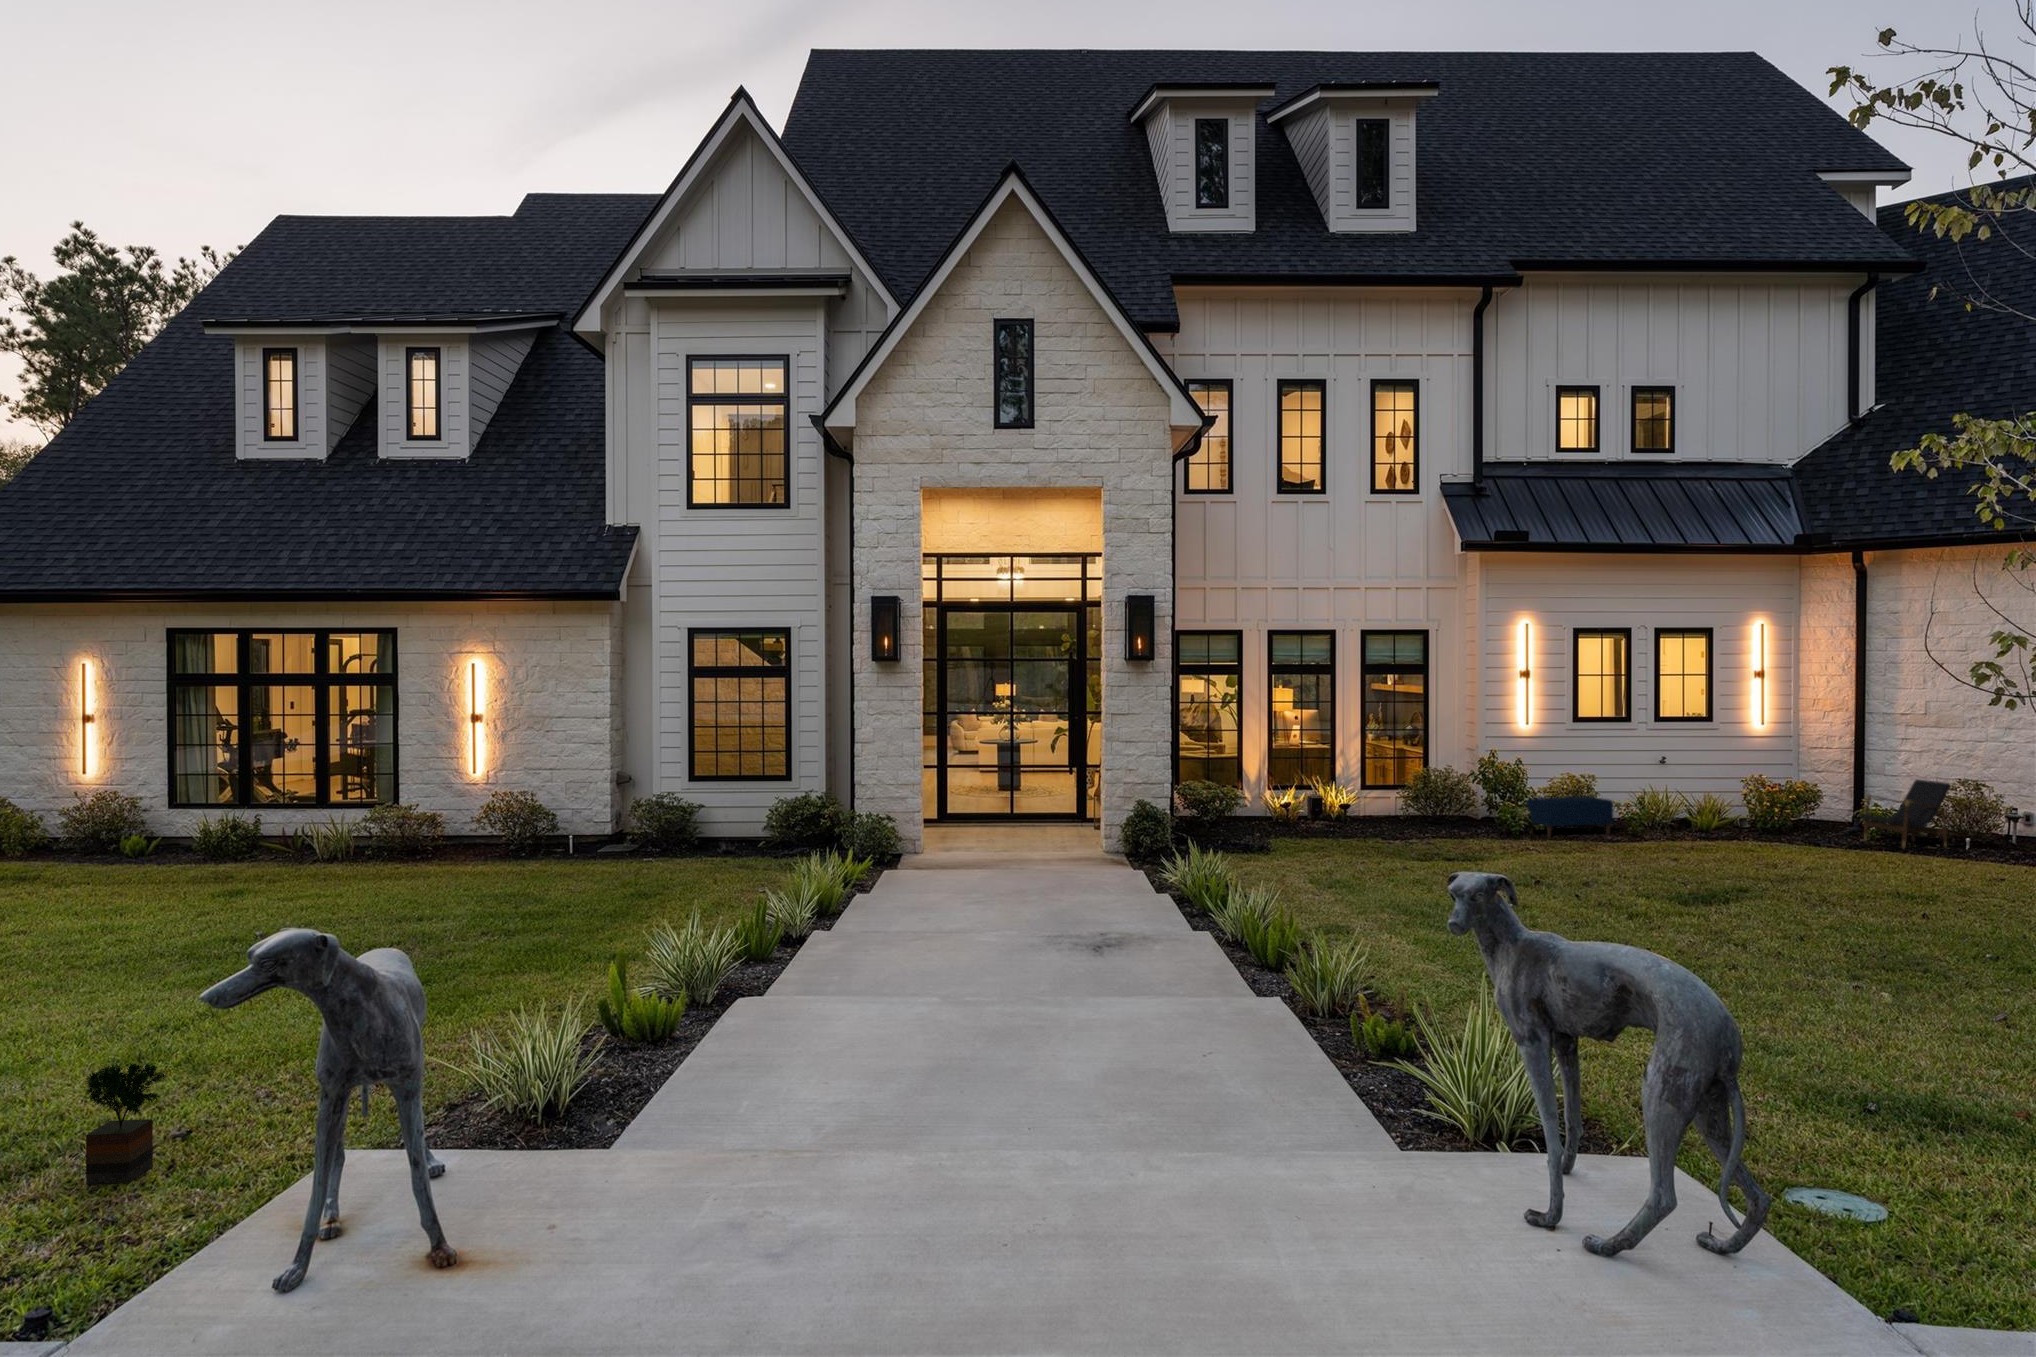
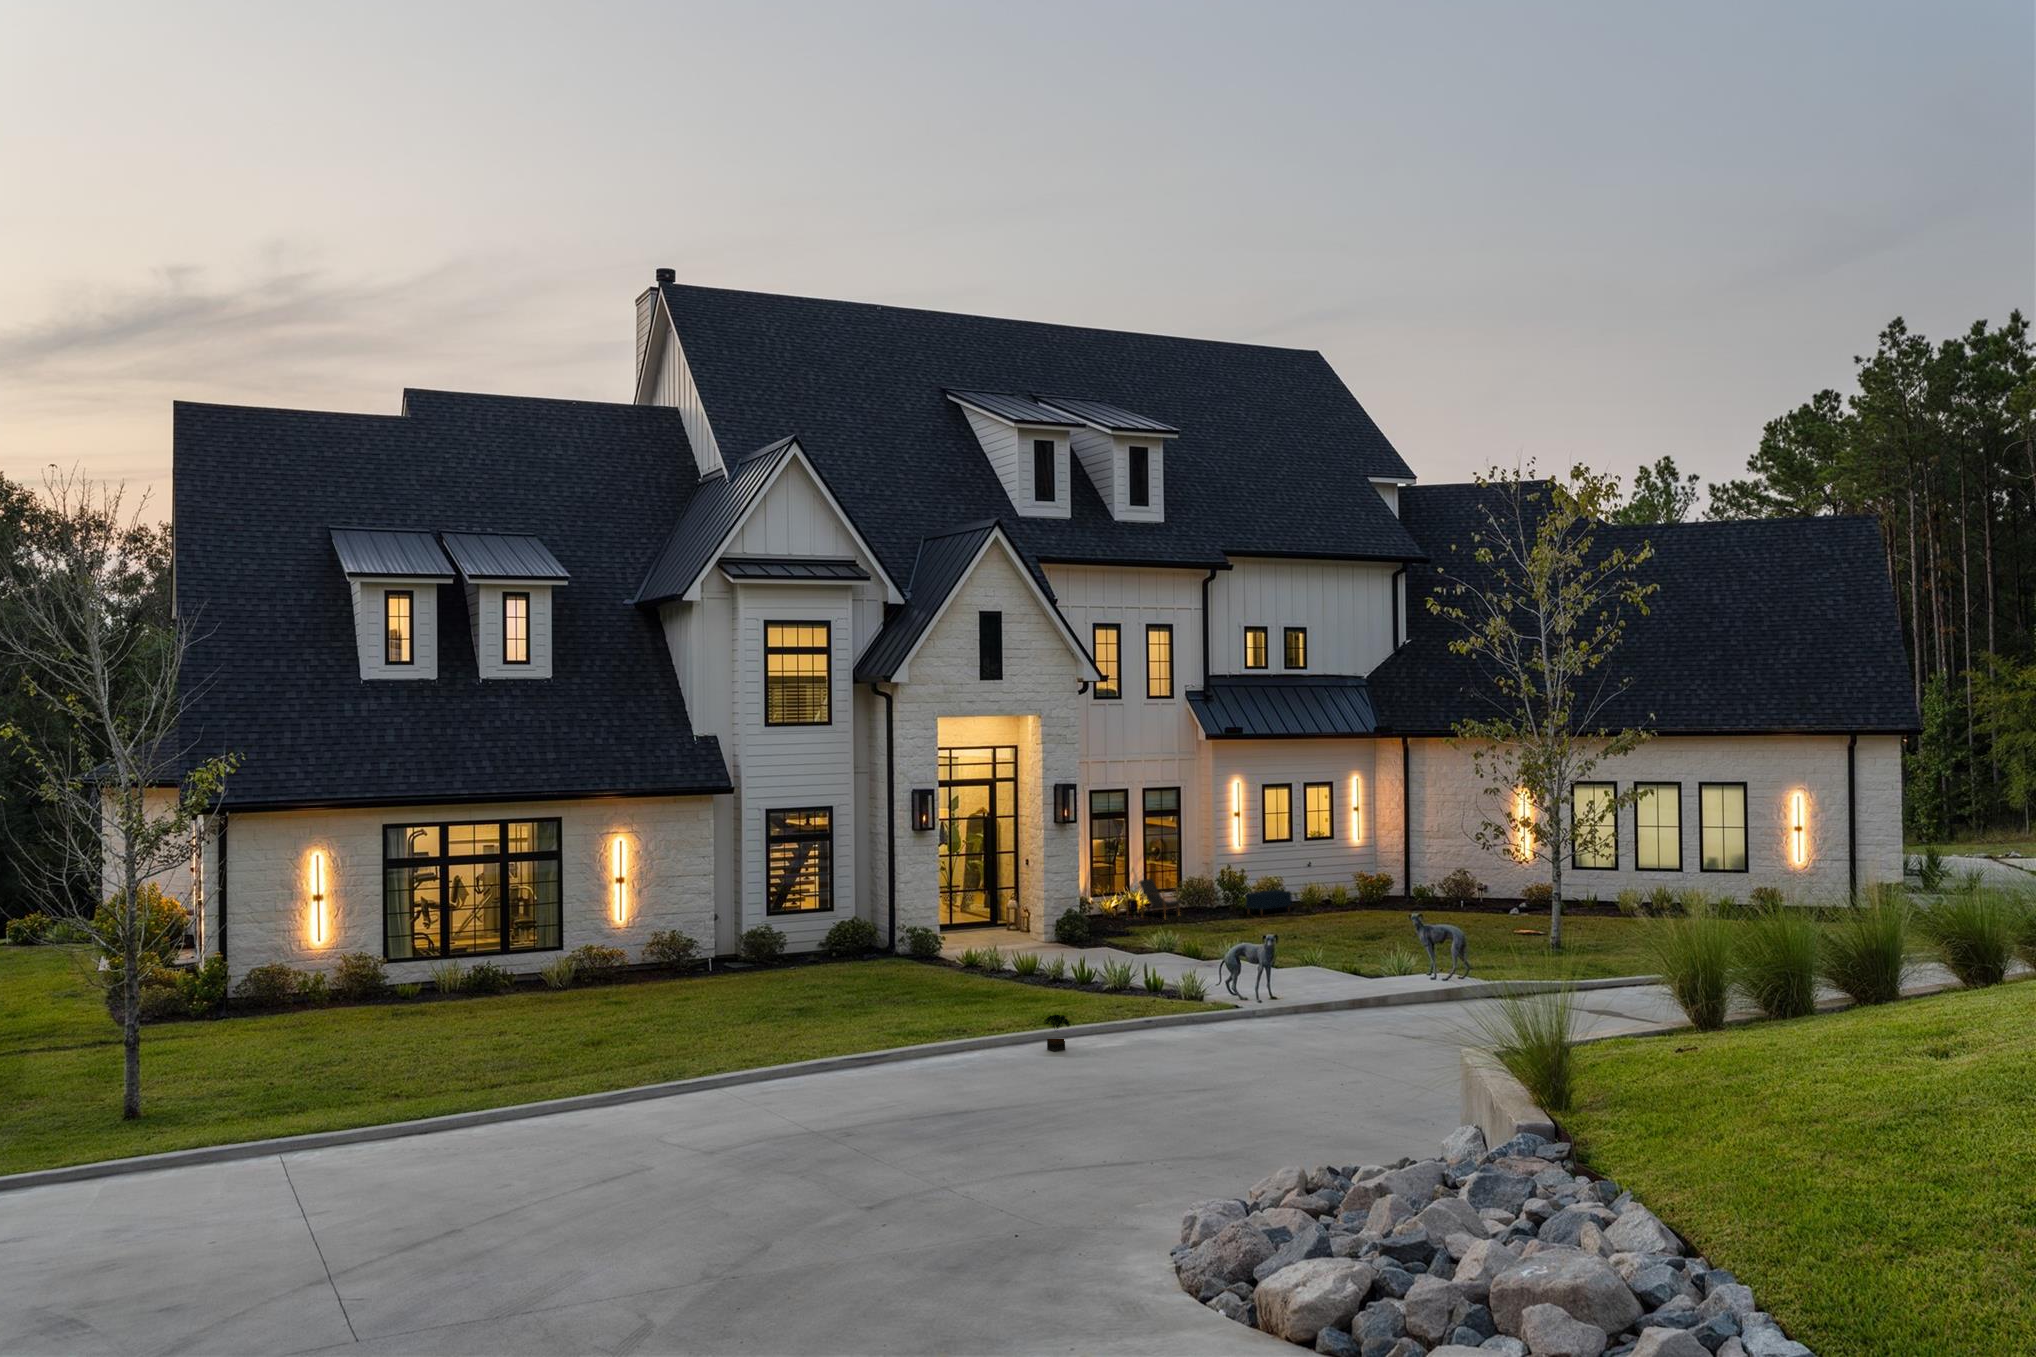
lounge chair: present [1860,780,1951,848] -> present [1139,879,1182,917]

